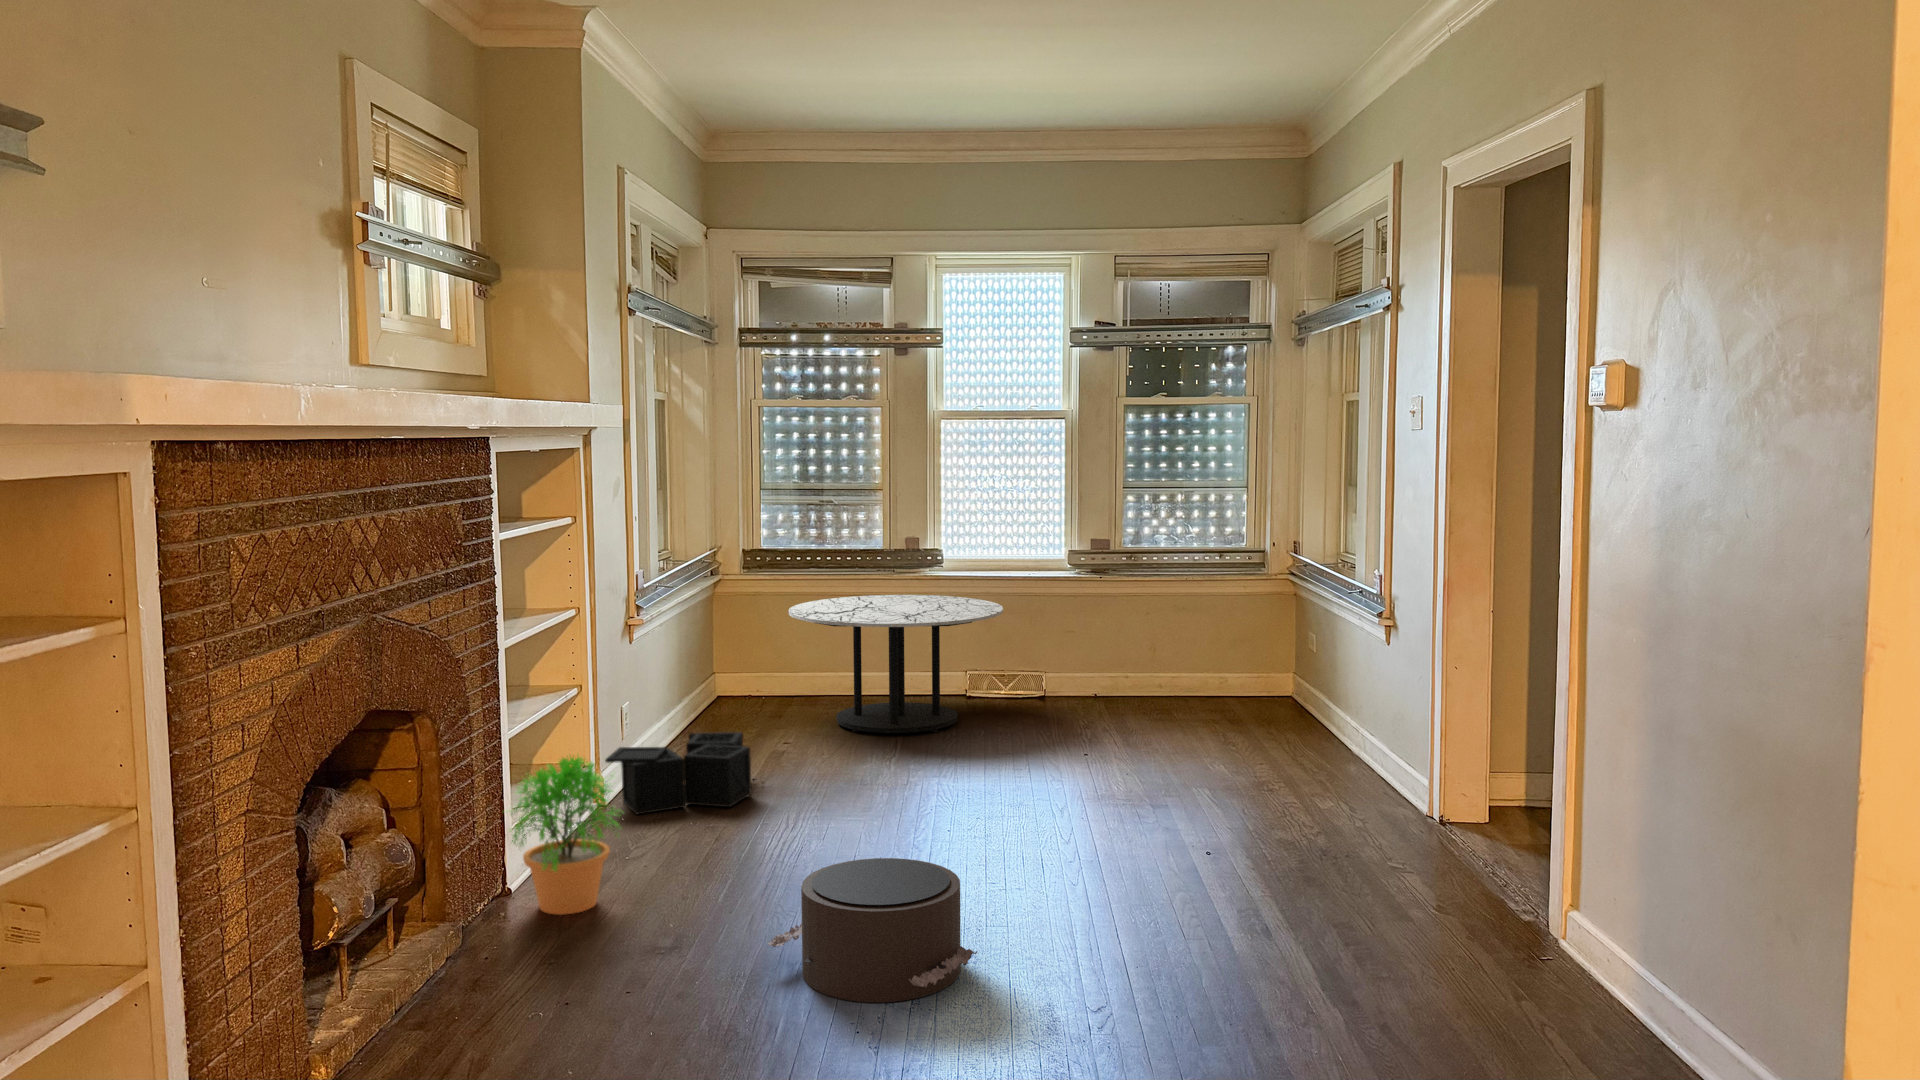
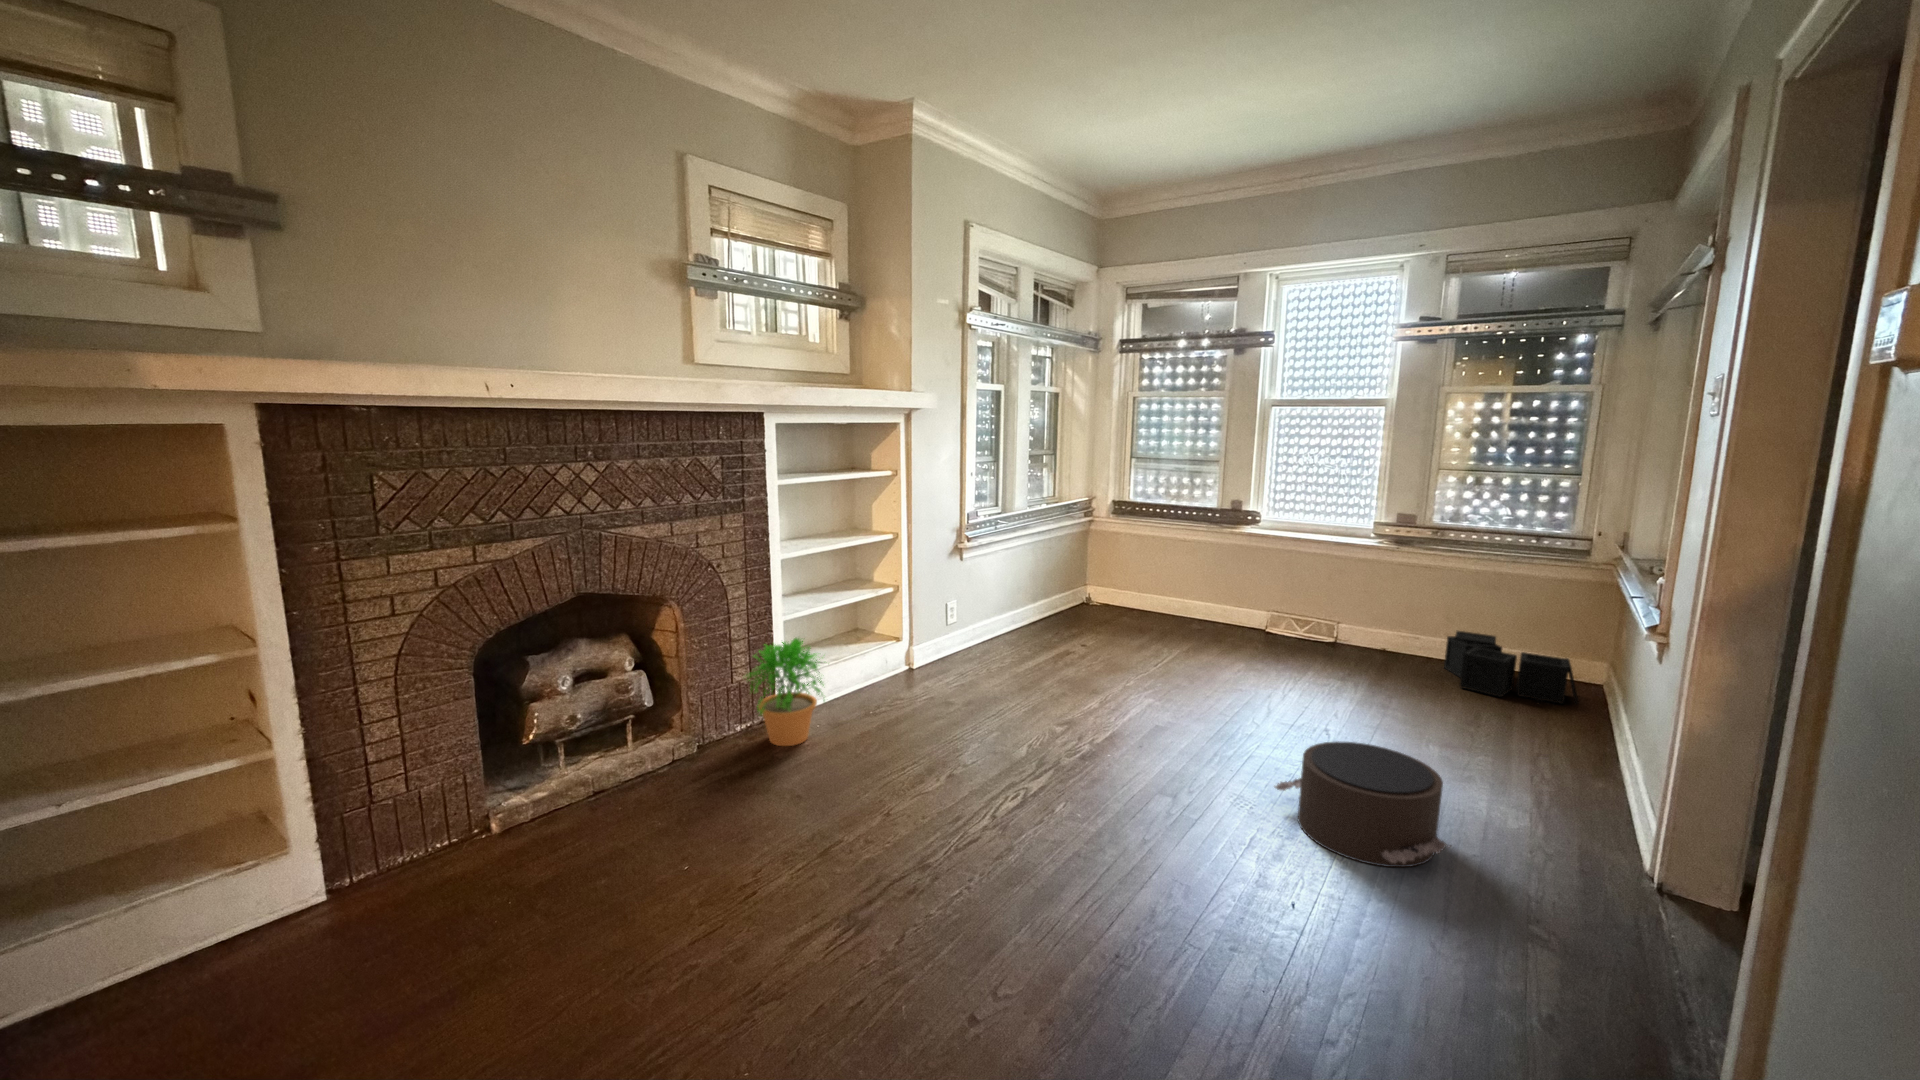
coffee table: present [789,595,1003,733] -> none [1111,541,1286,656]
storage bin: present [605,732,763,814] -> present [1444,631,1579,704]
pouf: present [768,858,977,1002] -> present [1274,741,1447,867]

